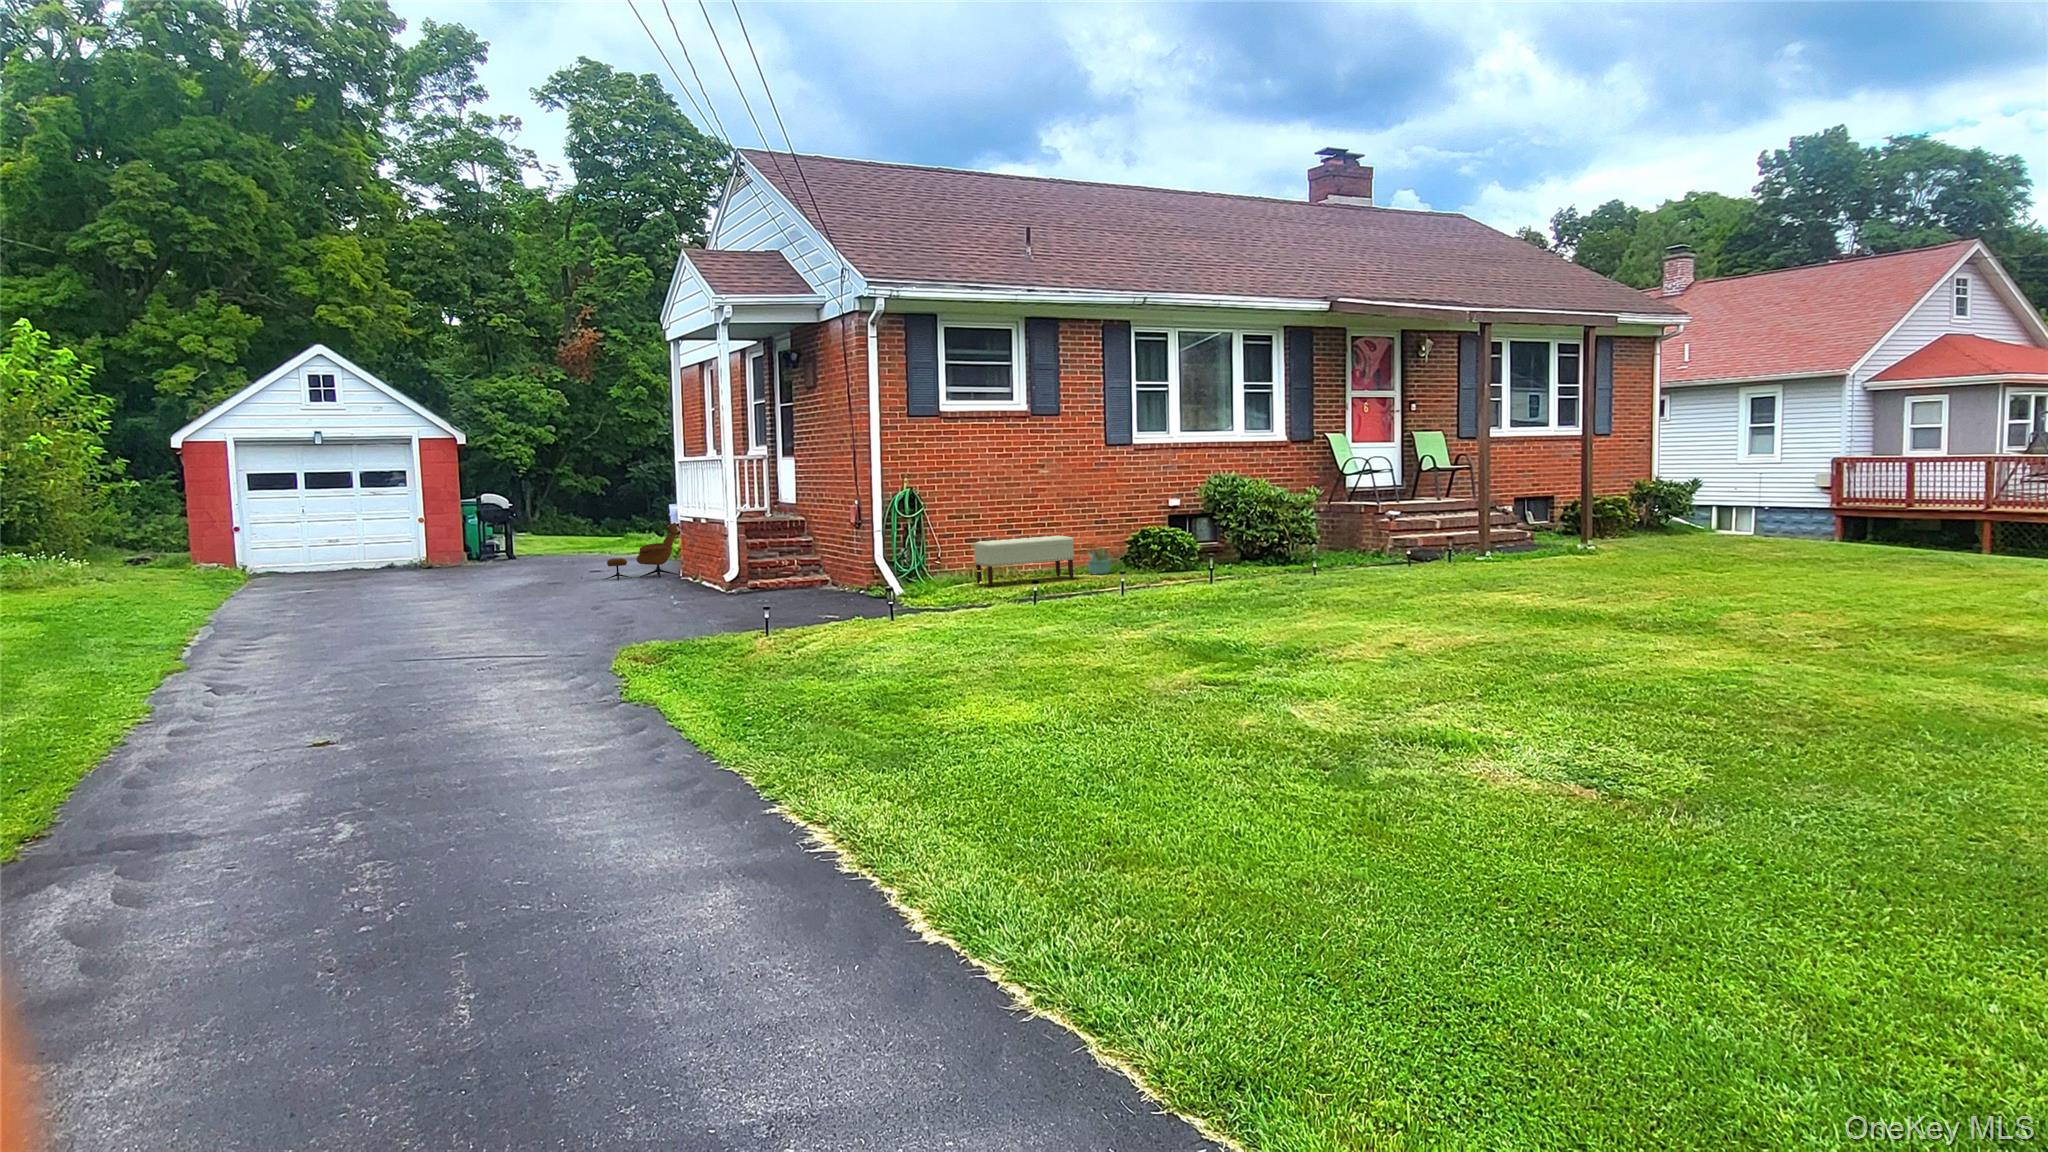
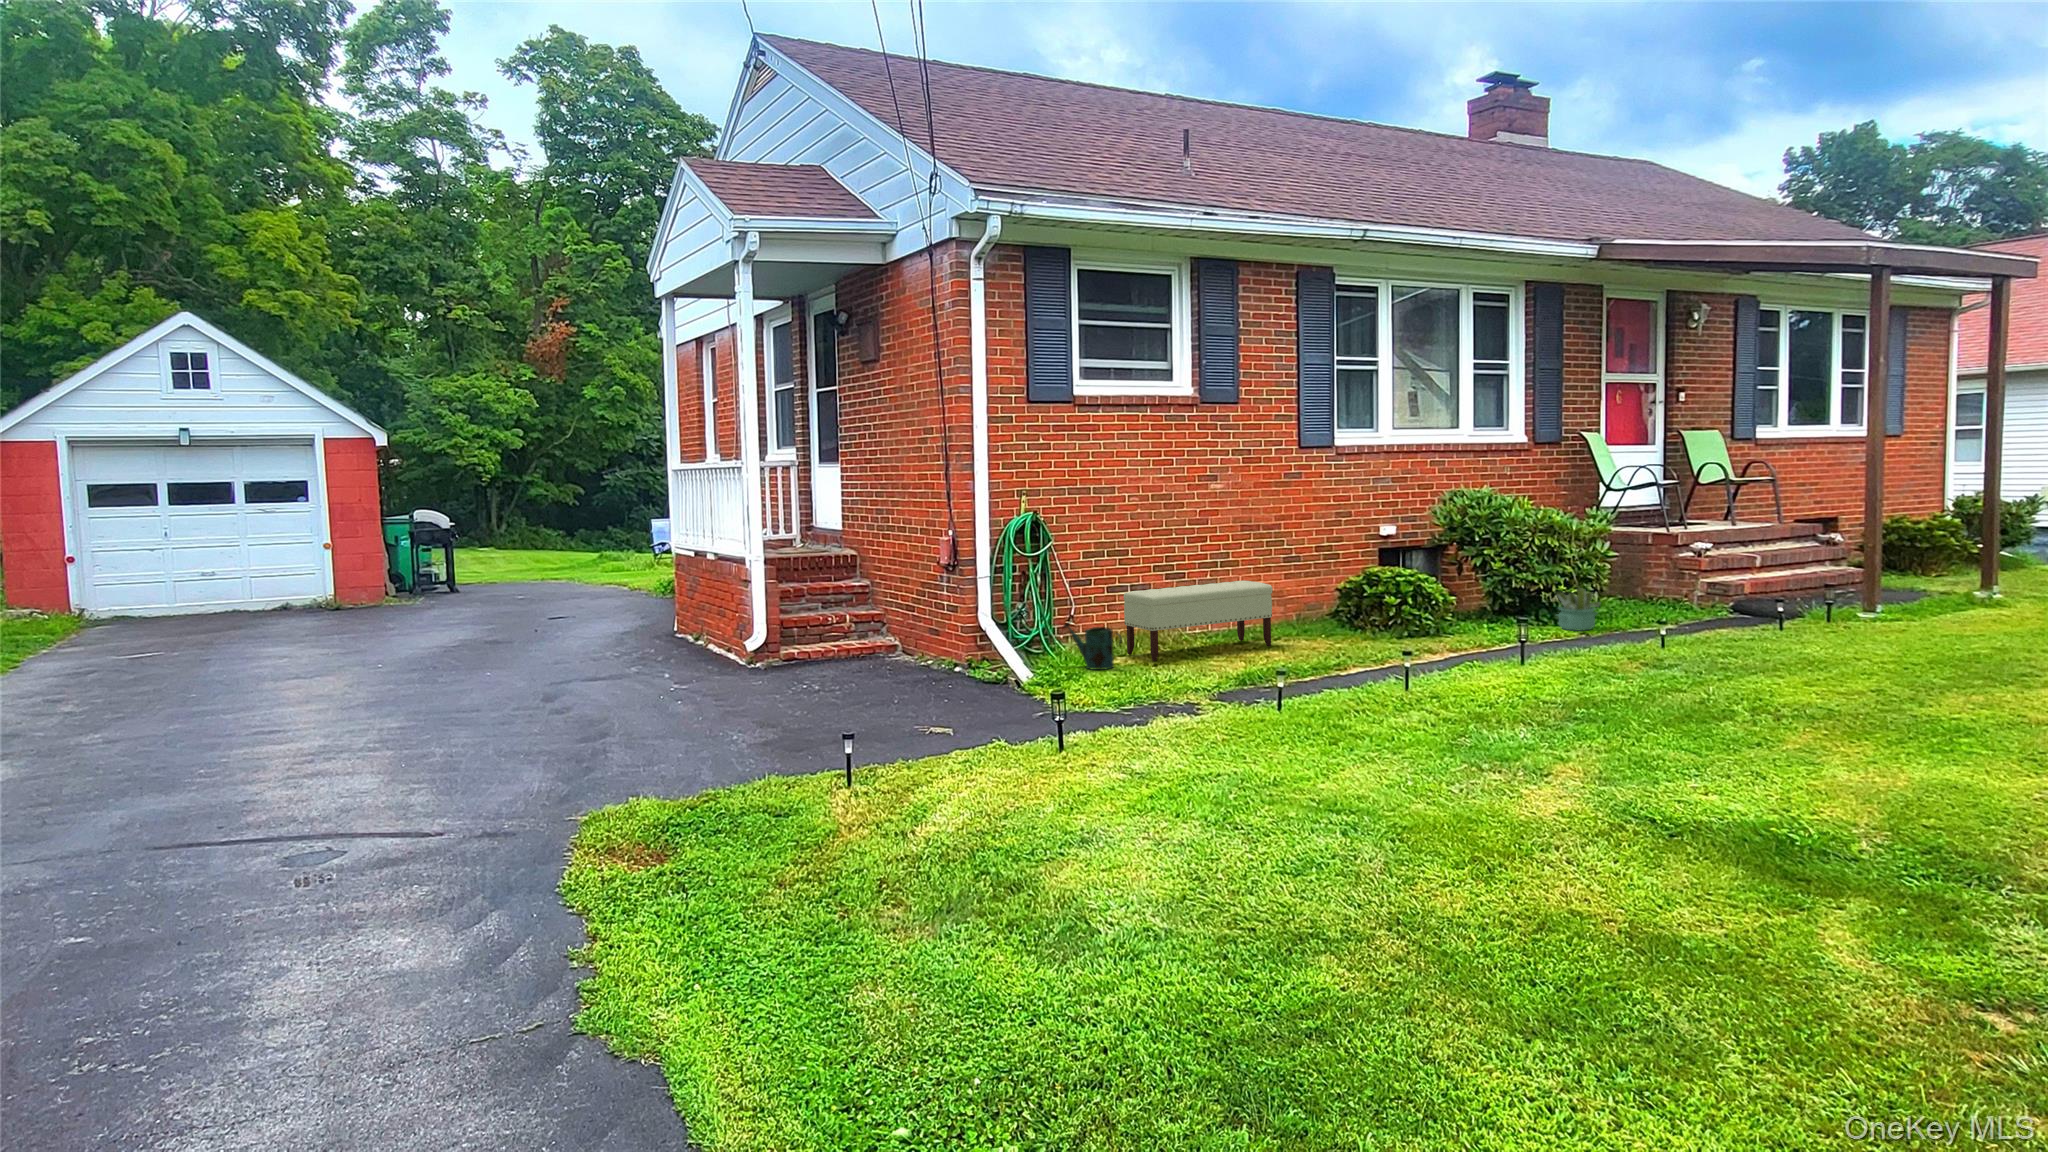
lounge chair: present [604,523,677,580] -> none [562,557,668,640]
decorative plant: present [1087,547,1114,574] -> present [1557,589,1600,631]
watering can: none [930,560,966,591] -> present [1063,622,1122,670]

